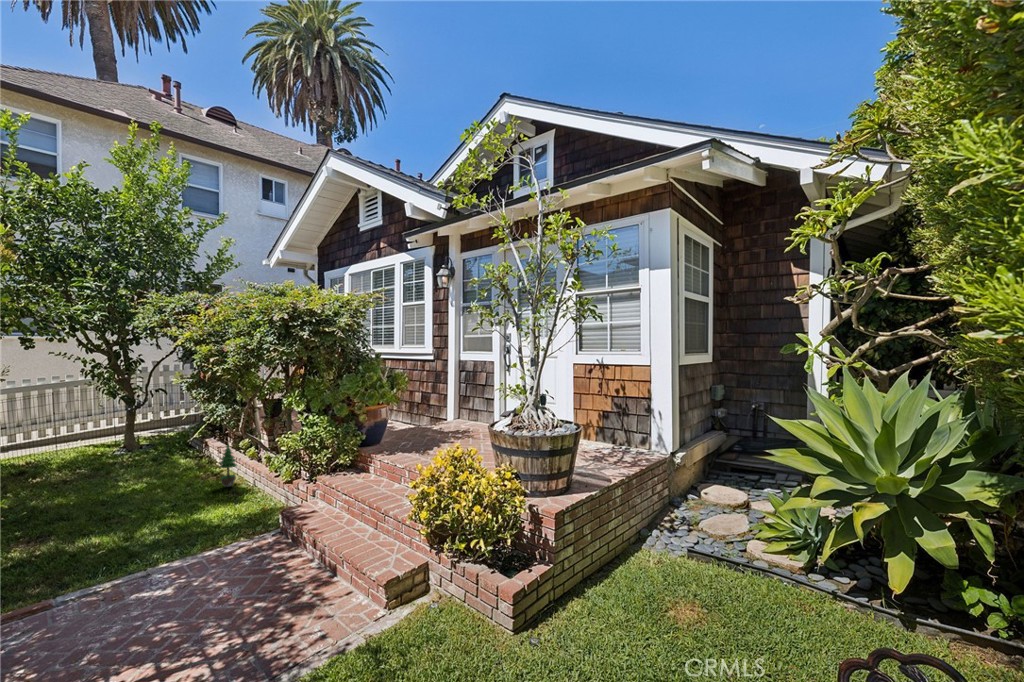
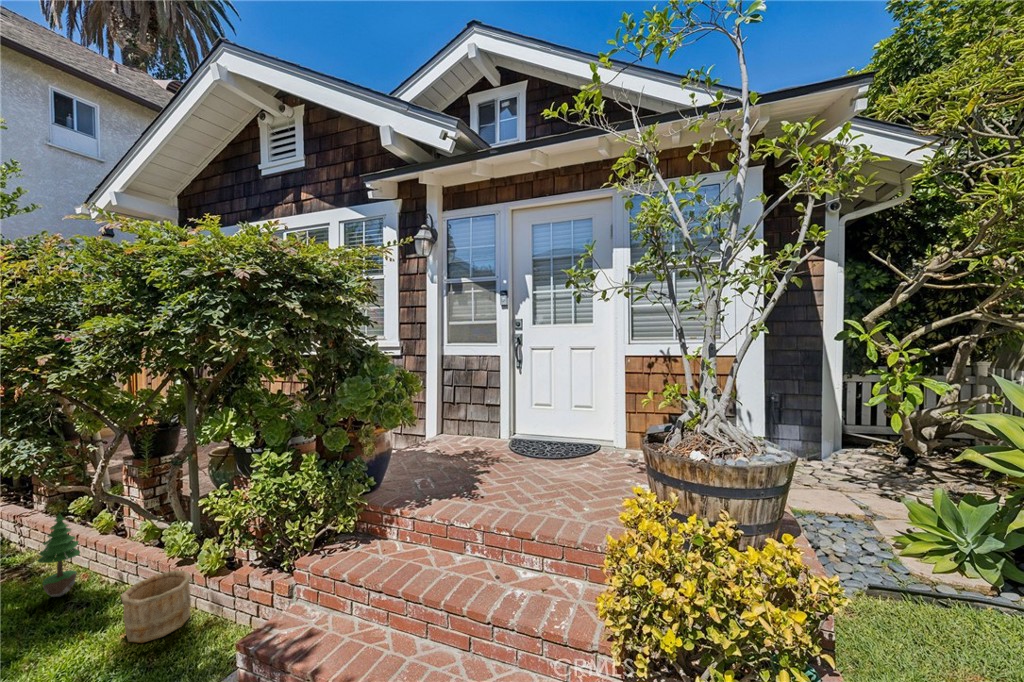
wooden bucket: none [243,479,276,510] -> present [121,571,191,643]

